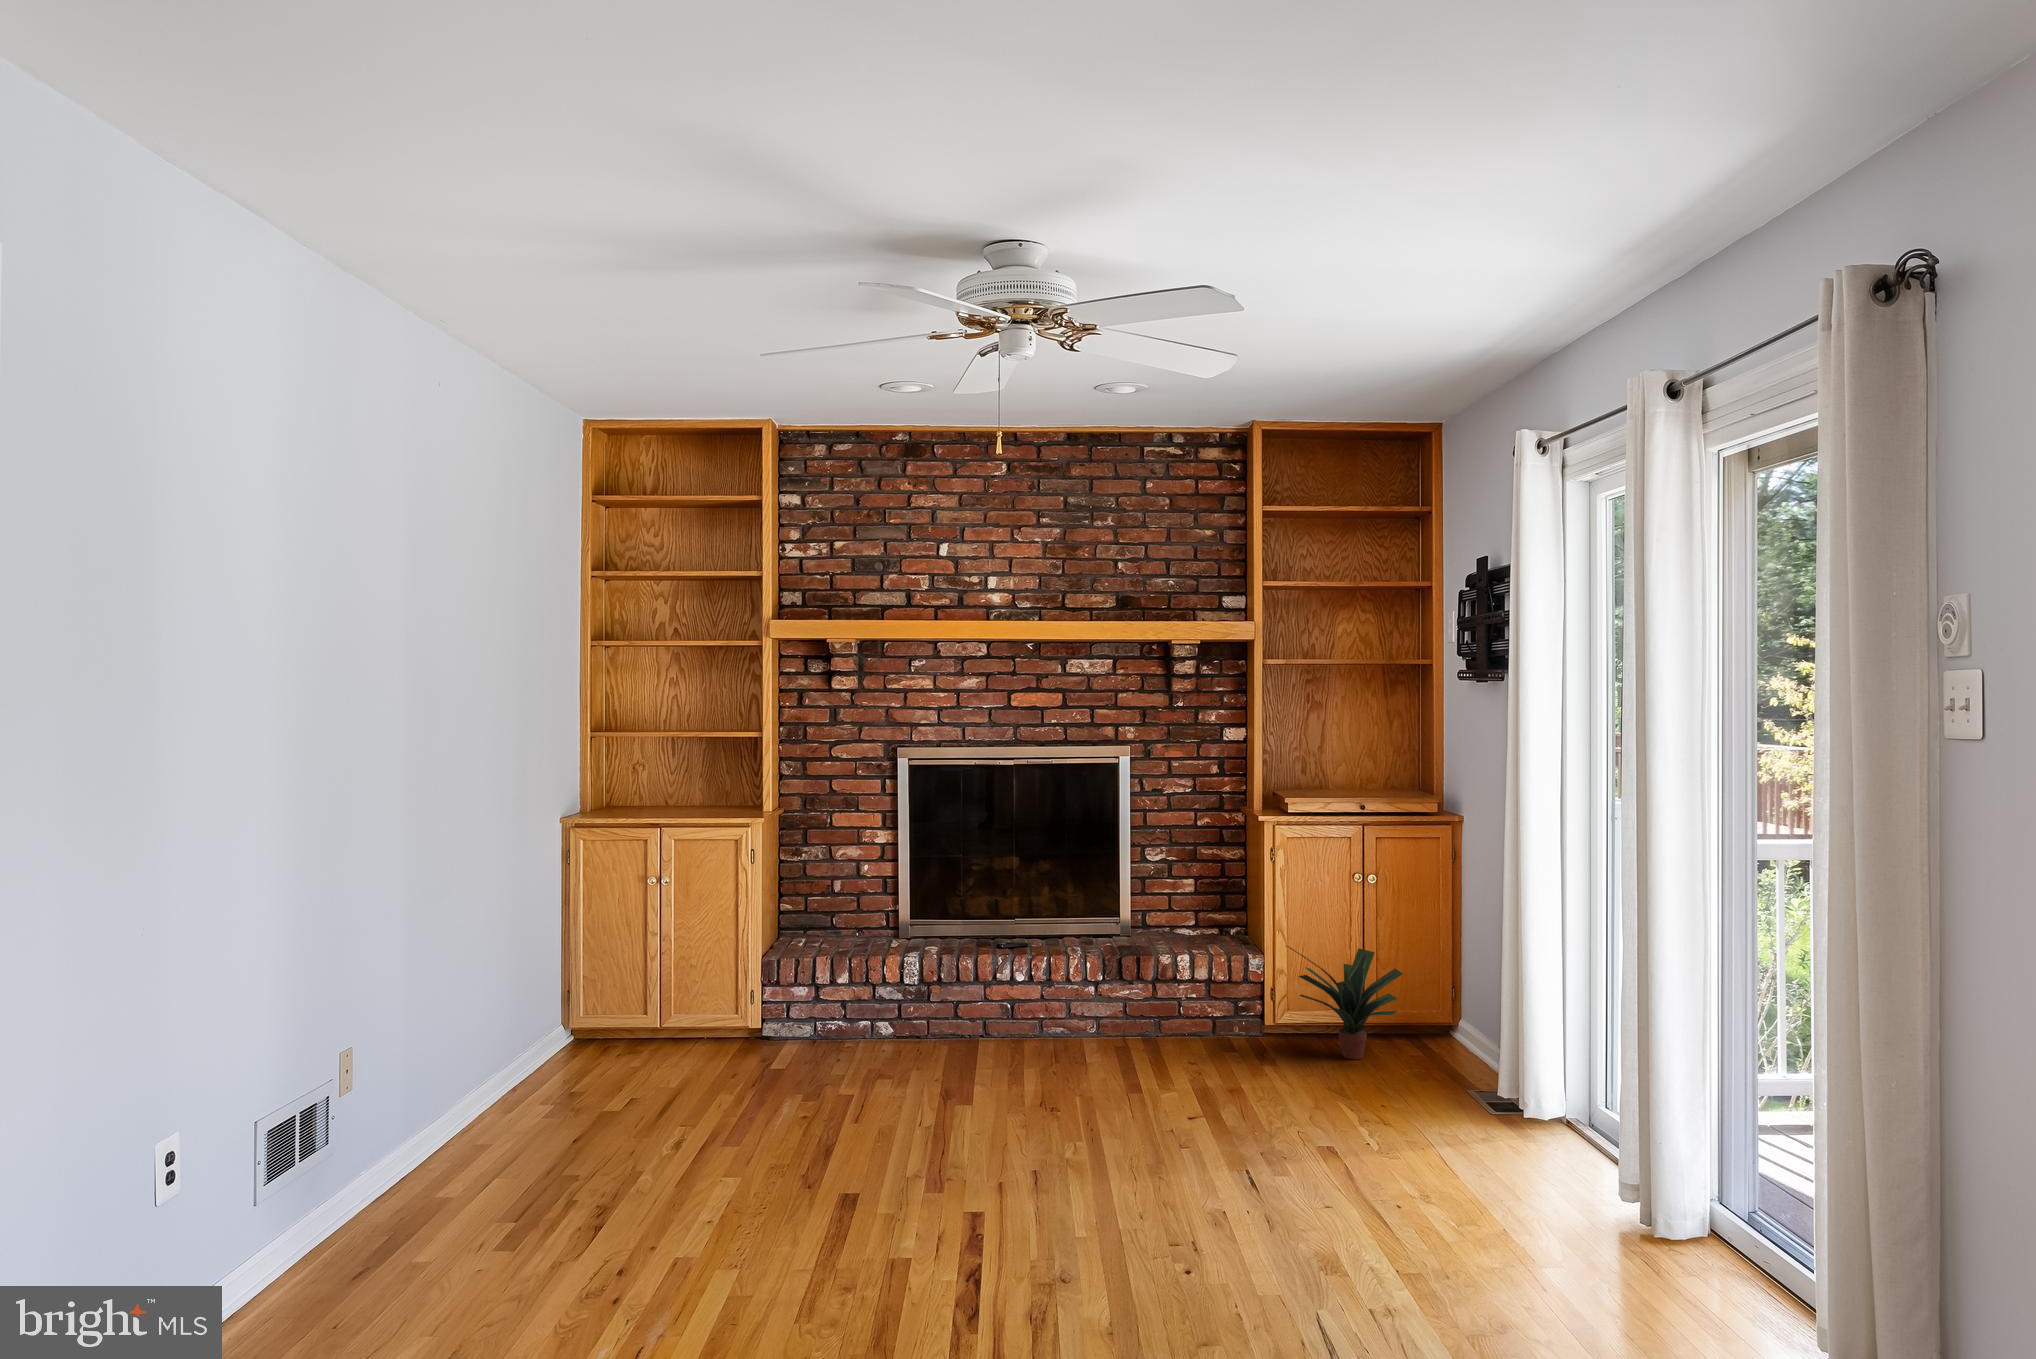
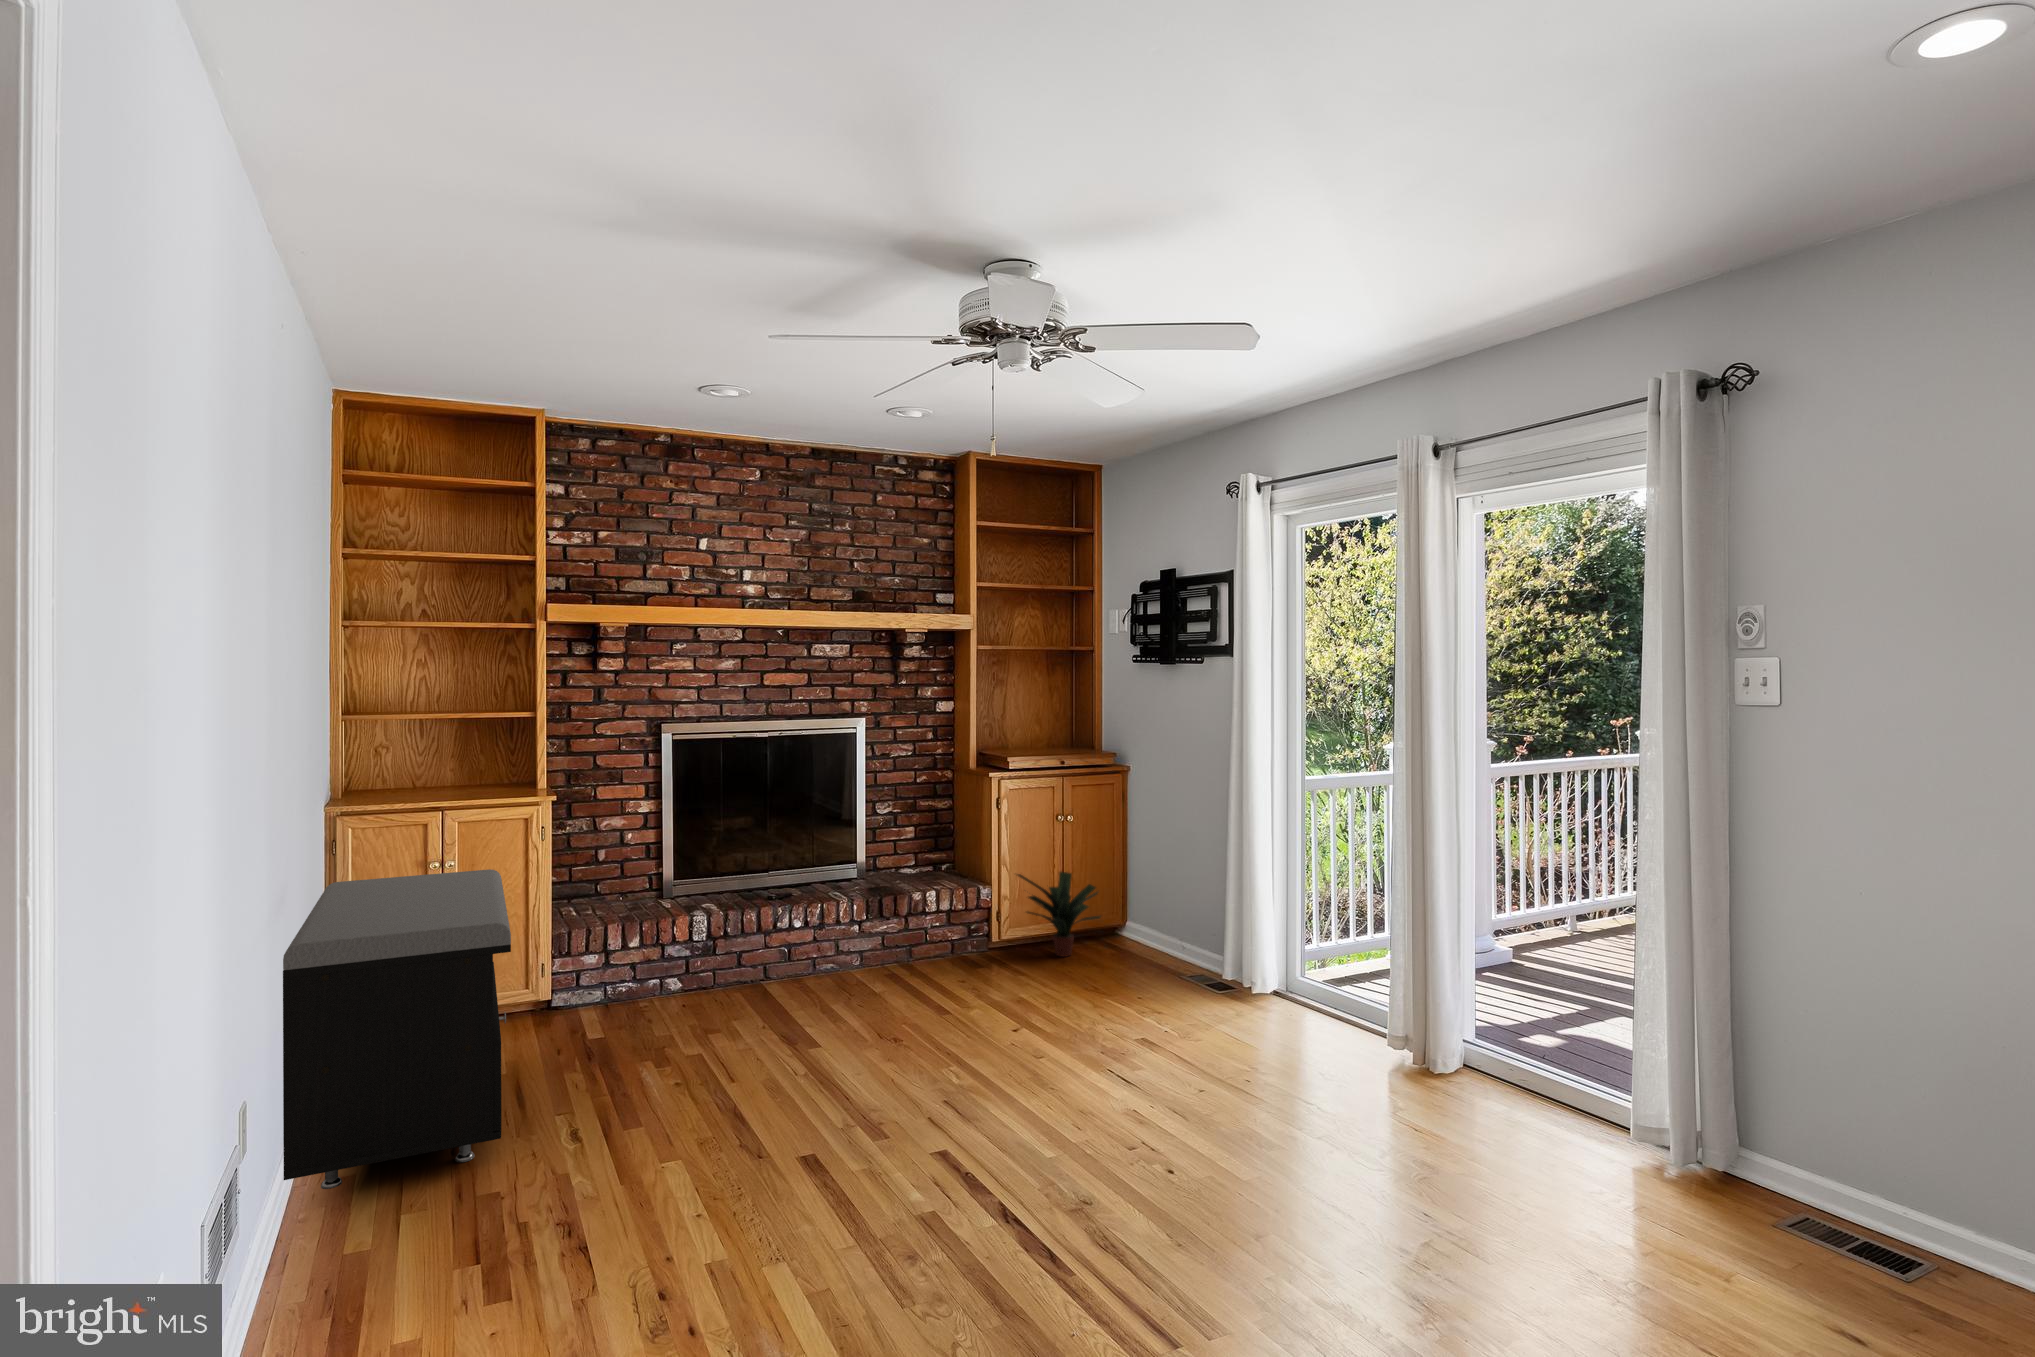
storage bench: none [416,886,682,1166] -> present [283,869,511,1189]

